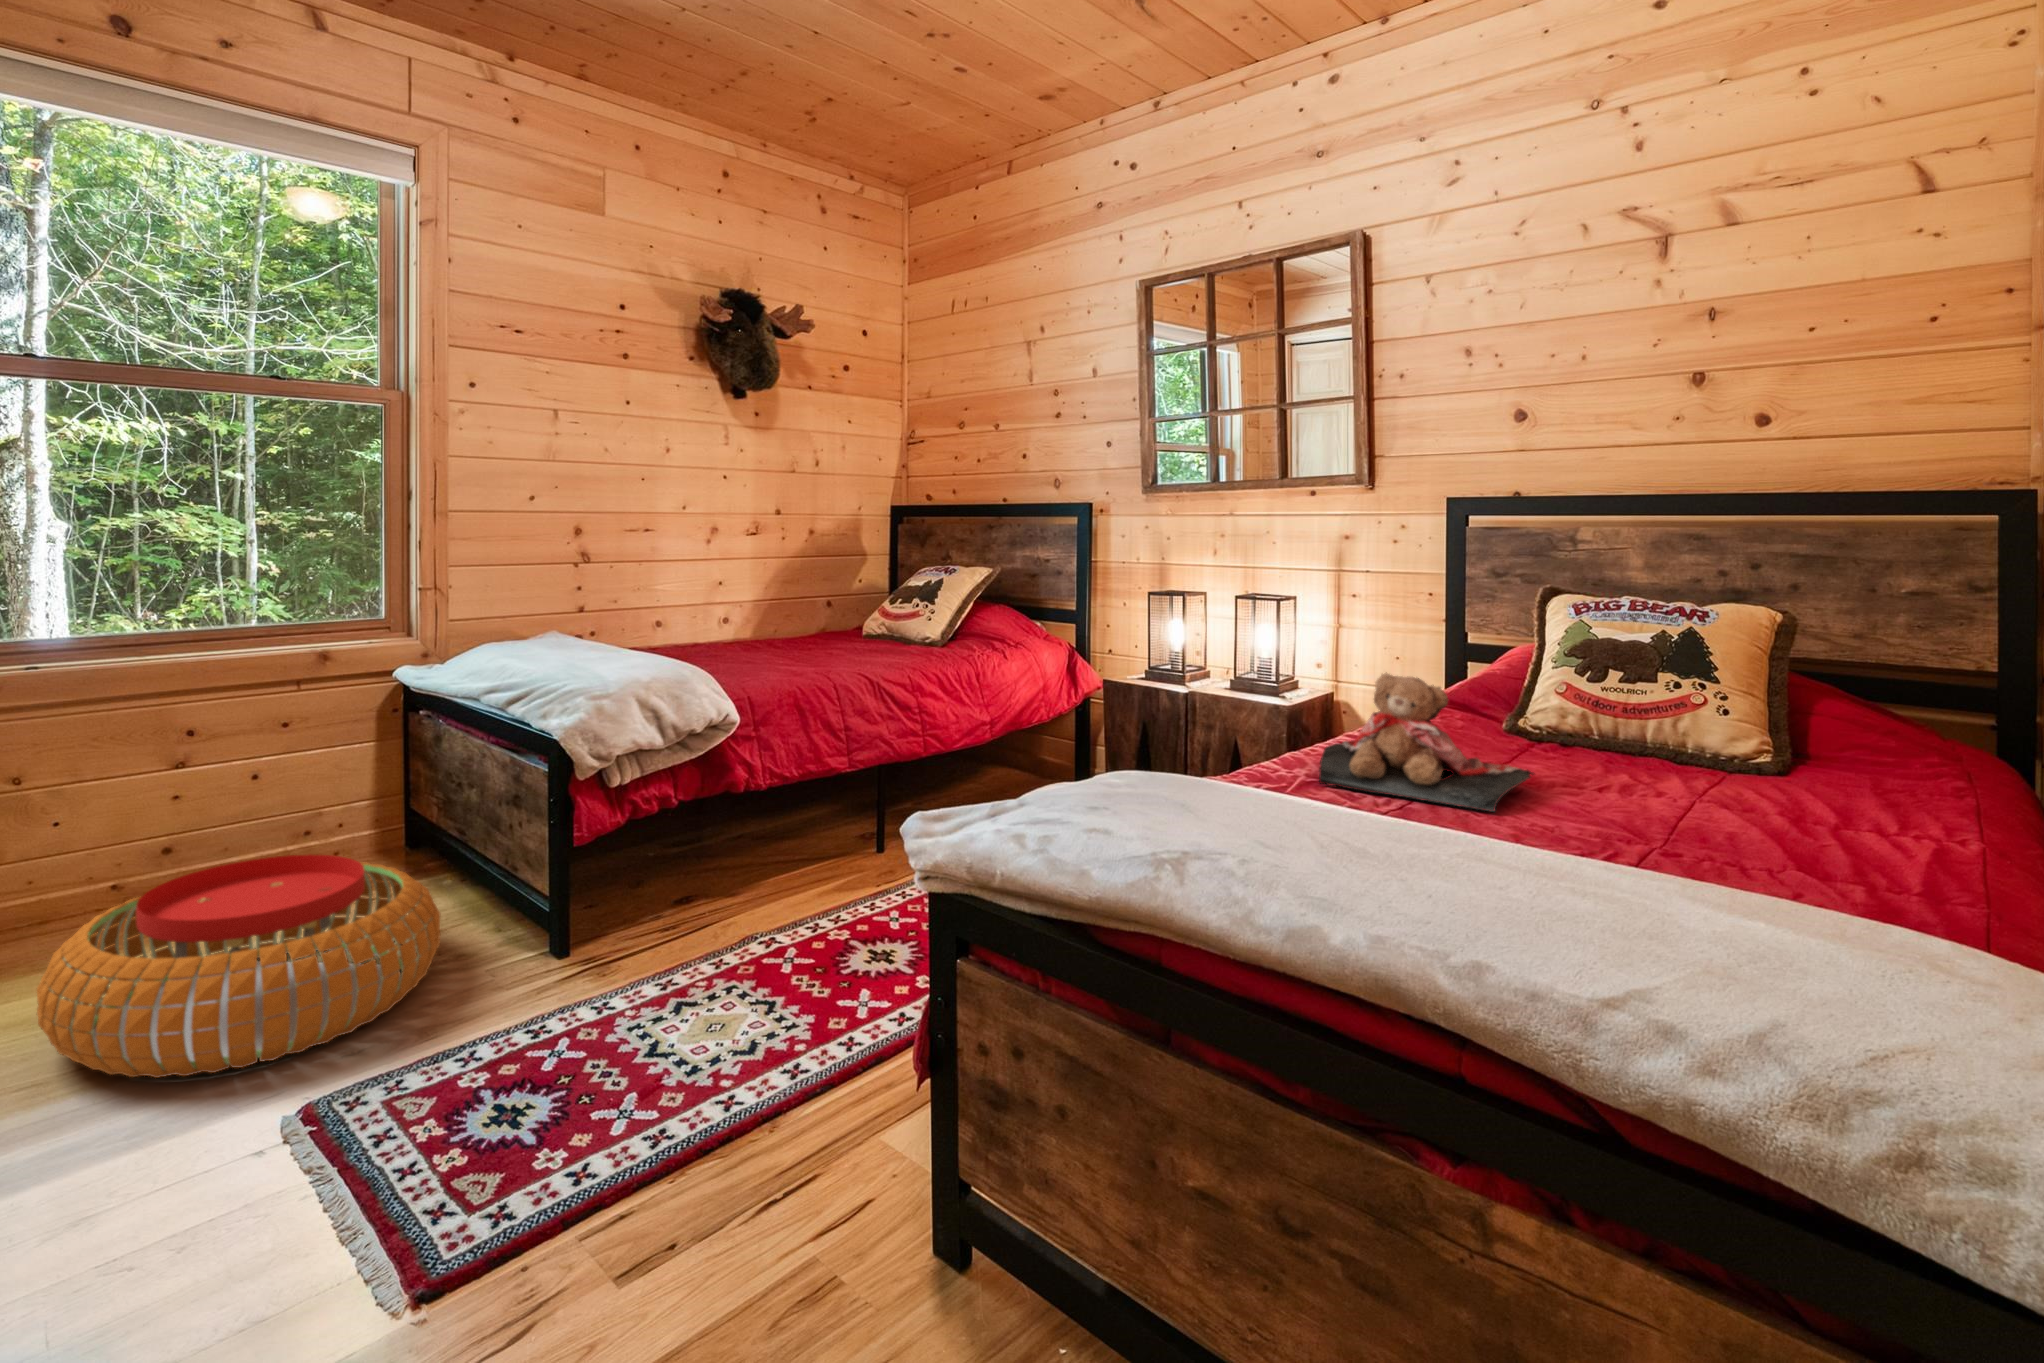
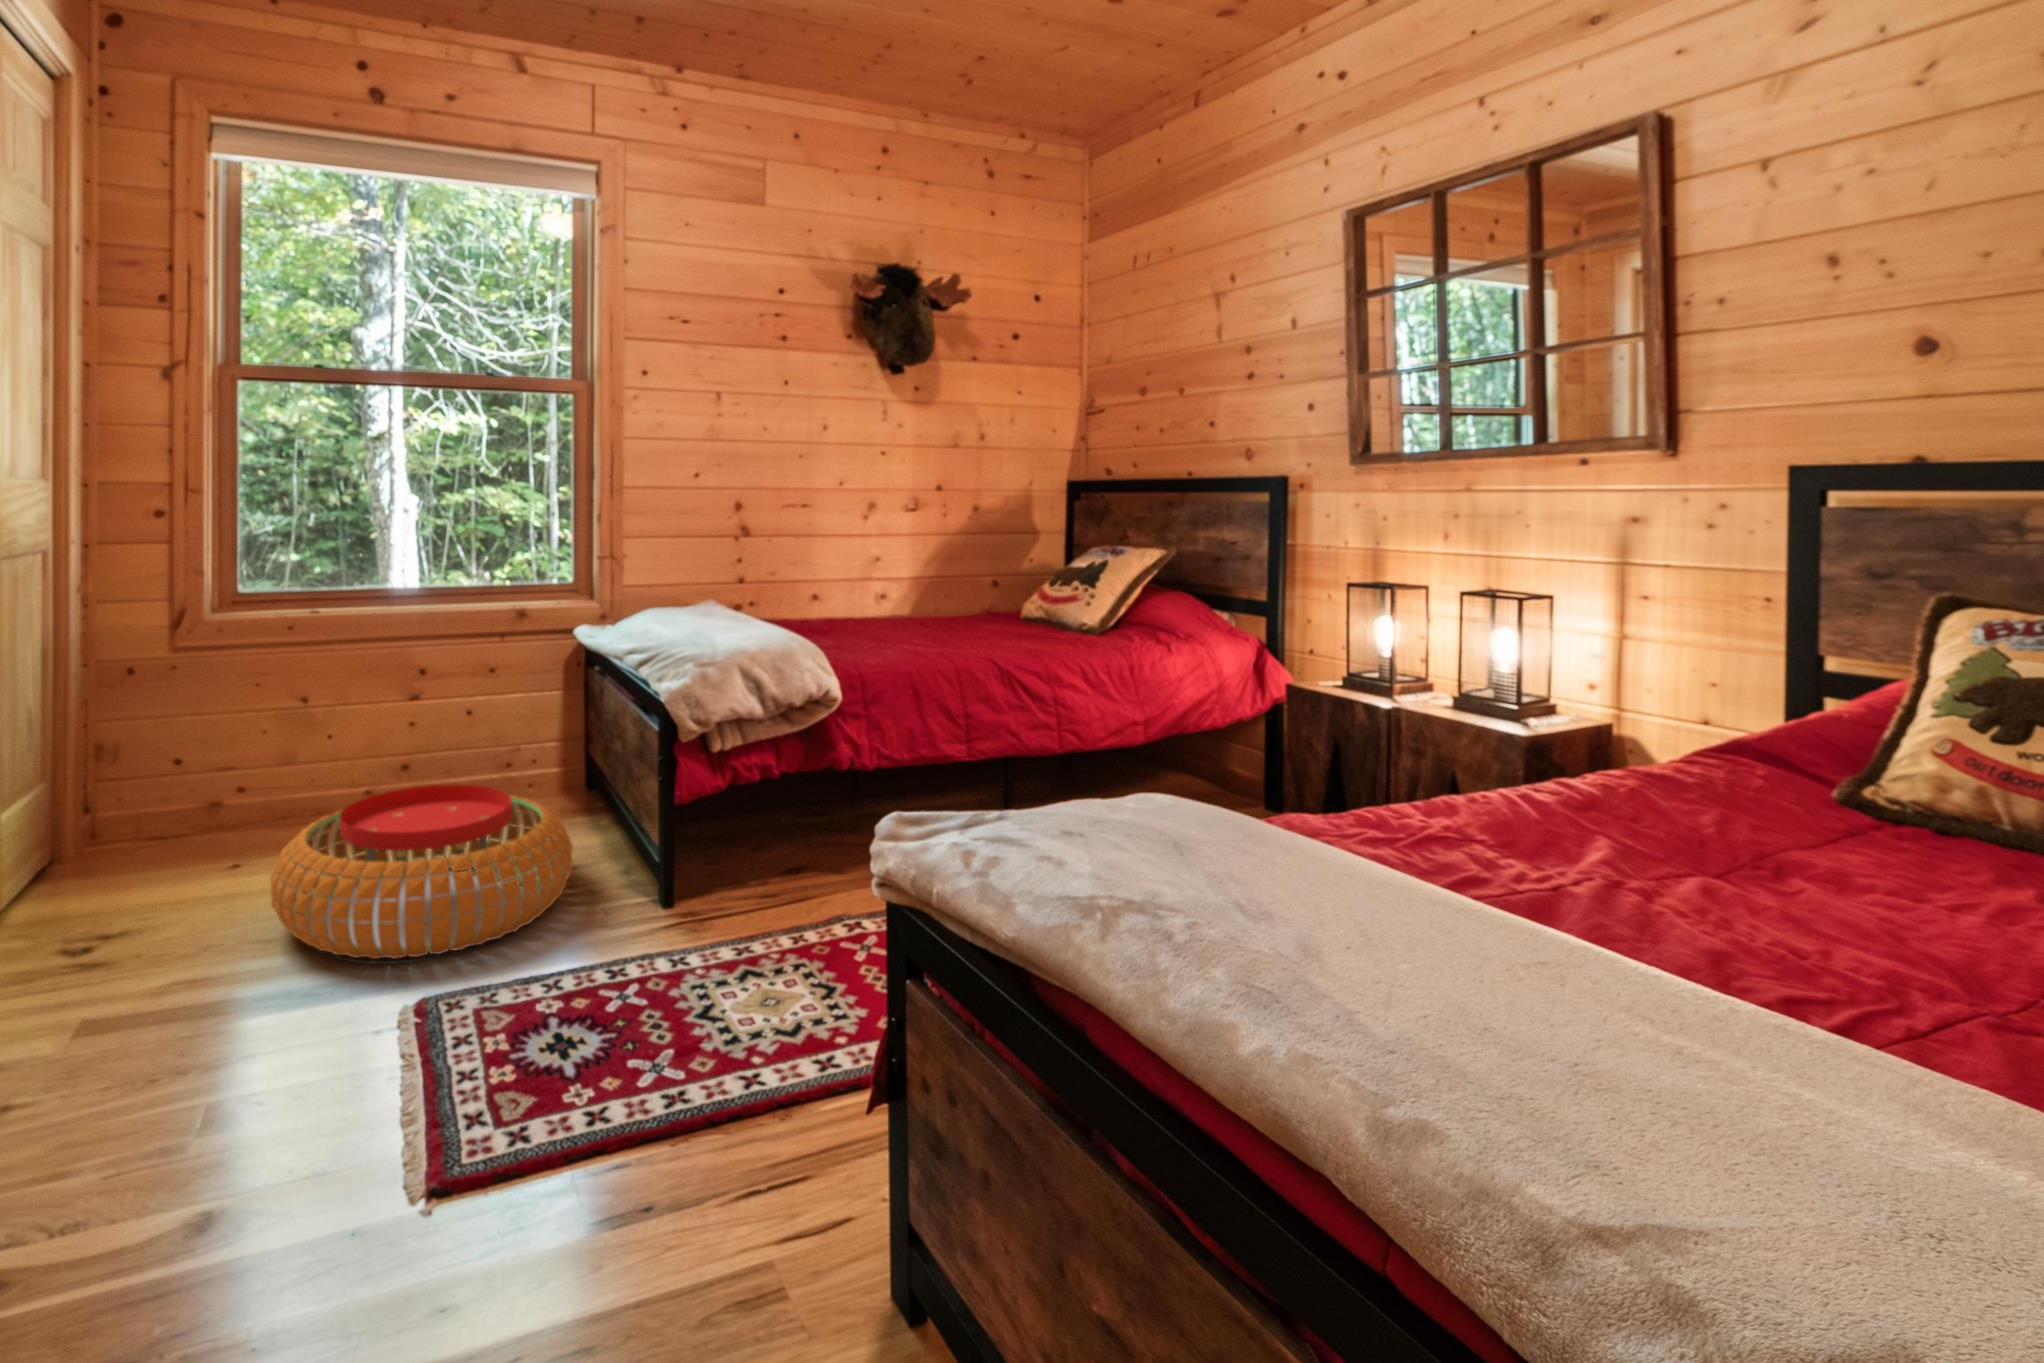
teddy bear: present [1319,672,1534,812] -> none [1441,701,1796,914]

